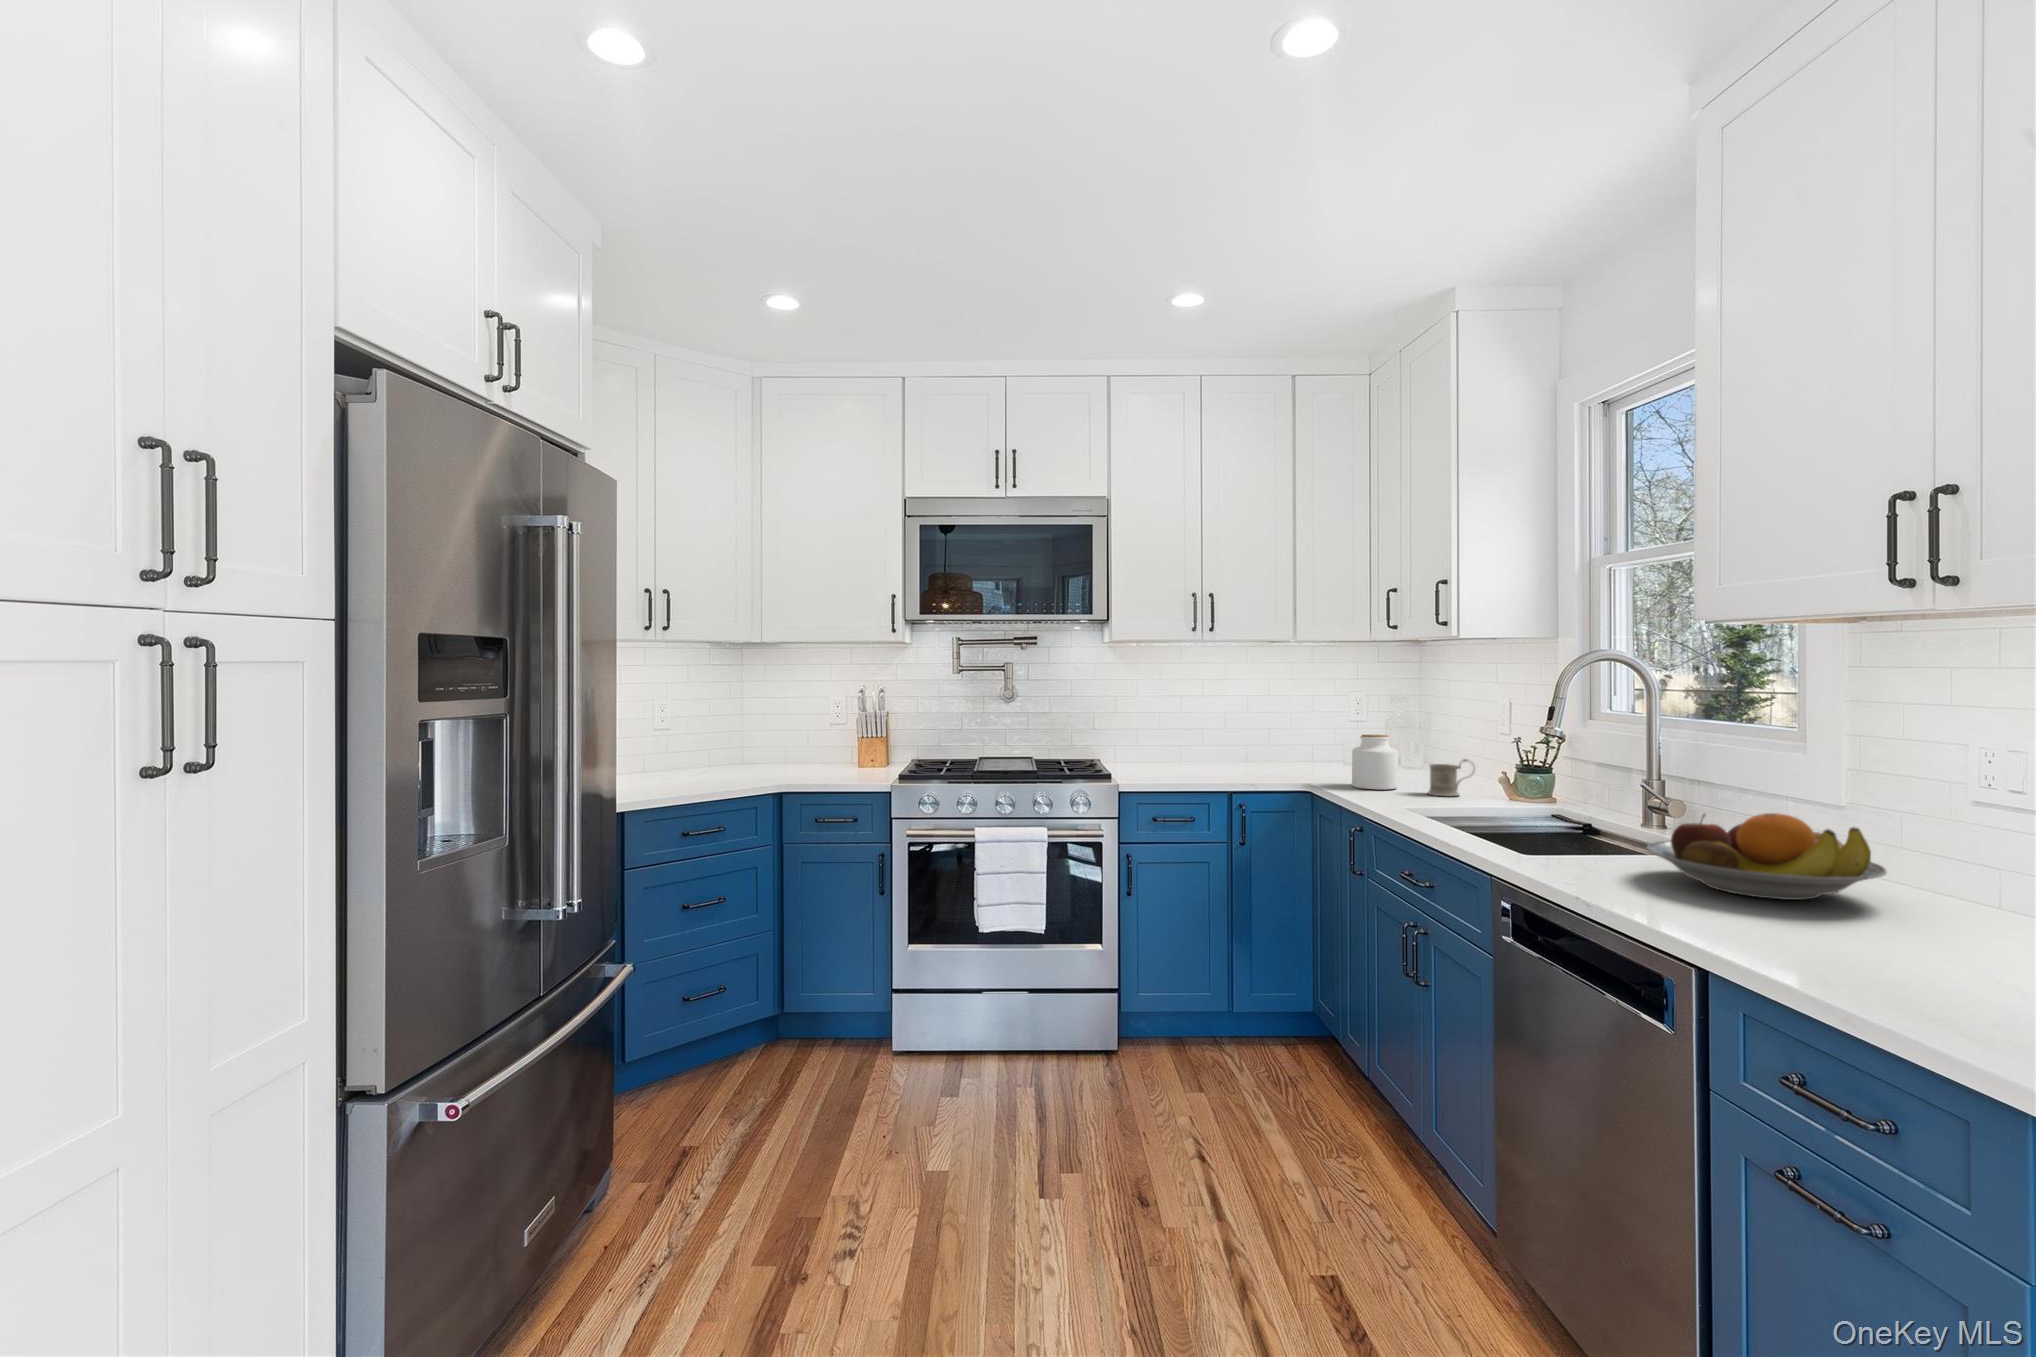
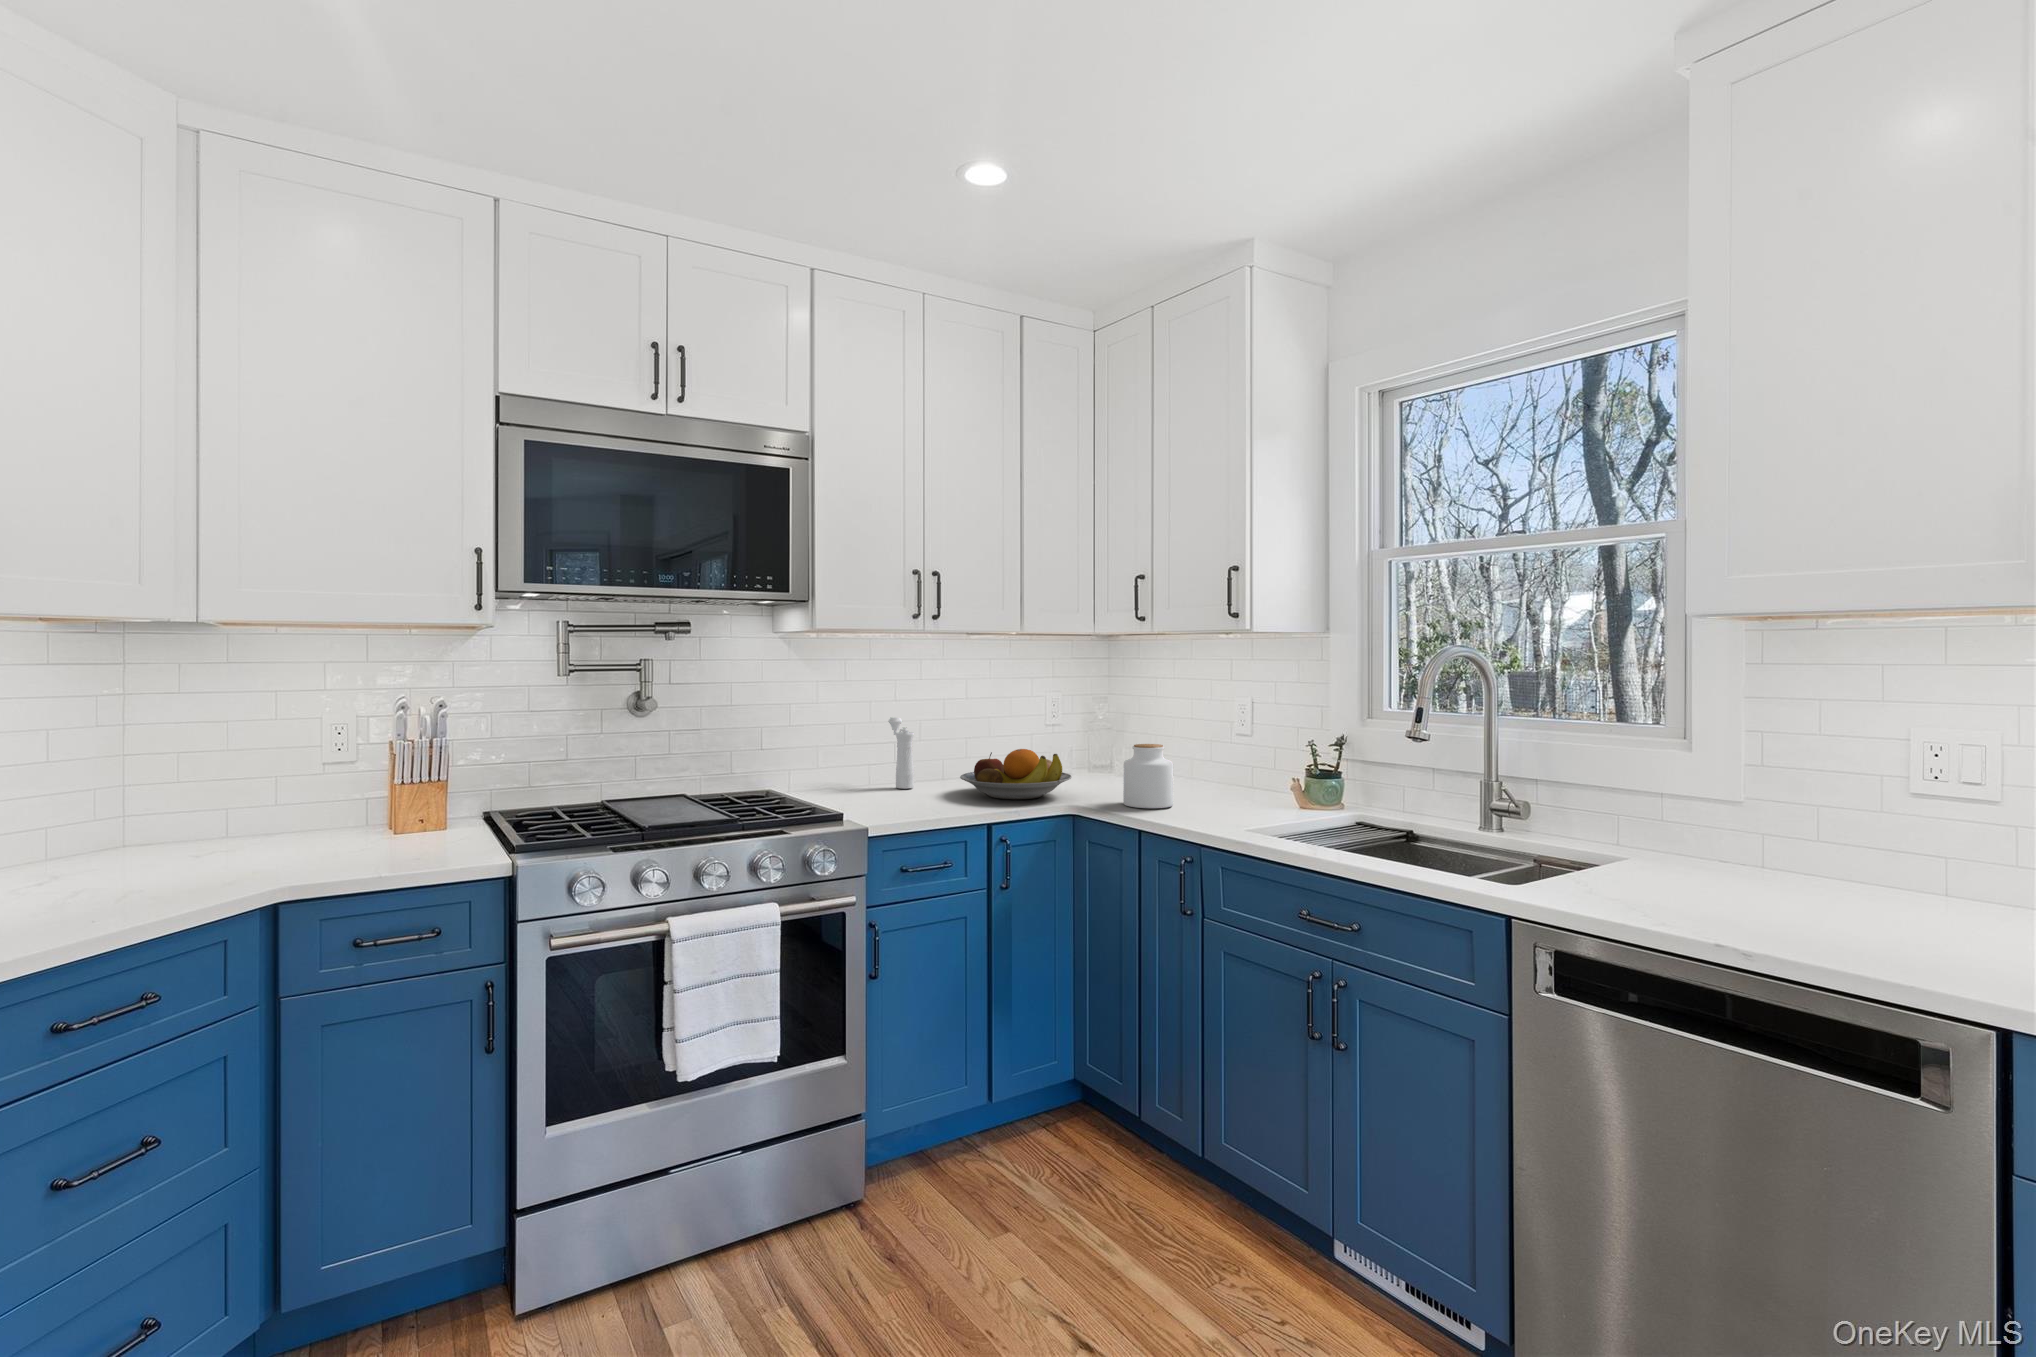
pepper mill: none [1184,709,1199,764] -> present [888,717,914,789]
mug: present [1428,759,1475,796] -> none [1207,768,1255,811]
fruit bowl: present [1647,813,1887,900] -> present [960,749,1072,799]

